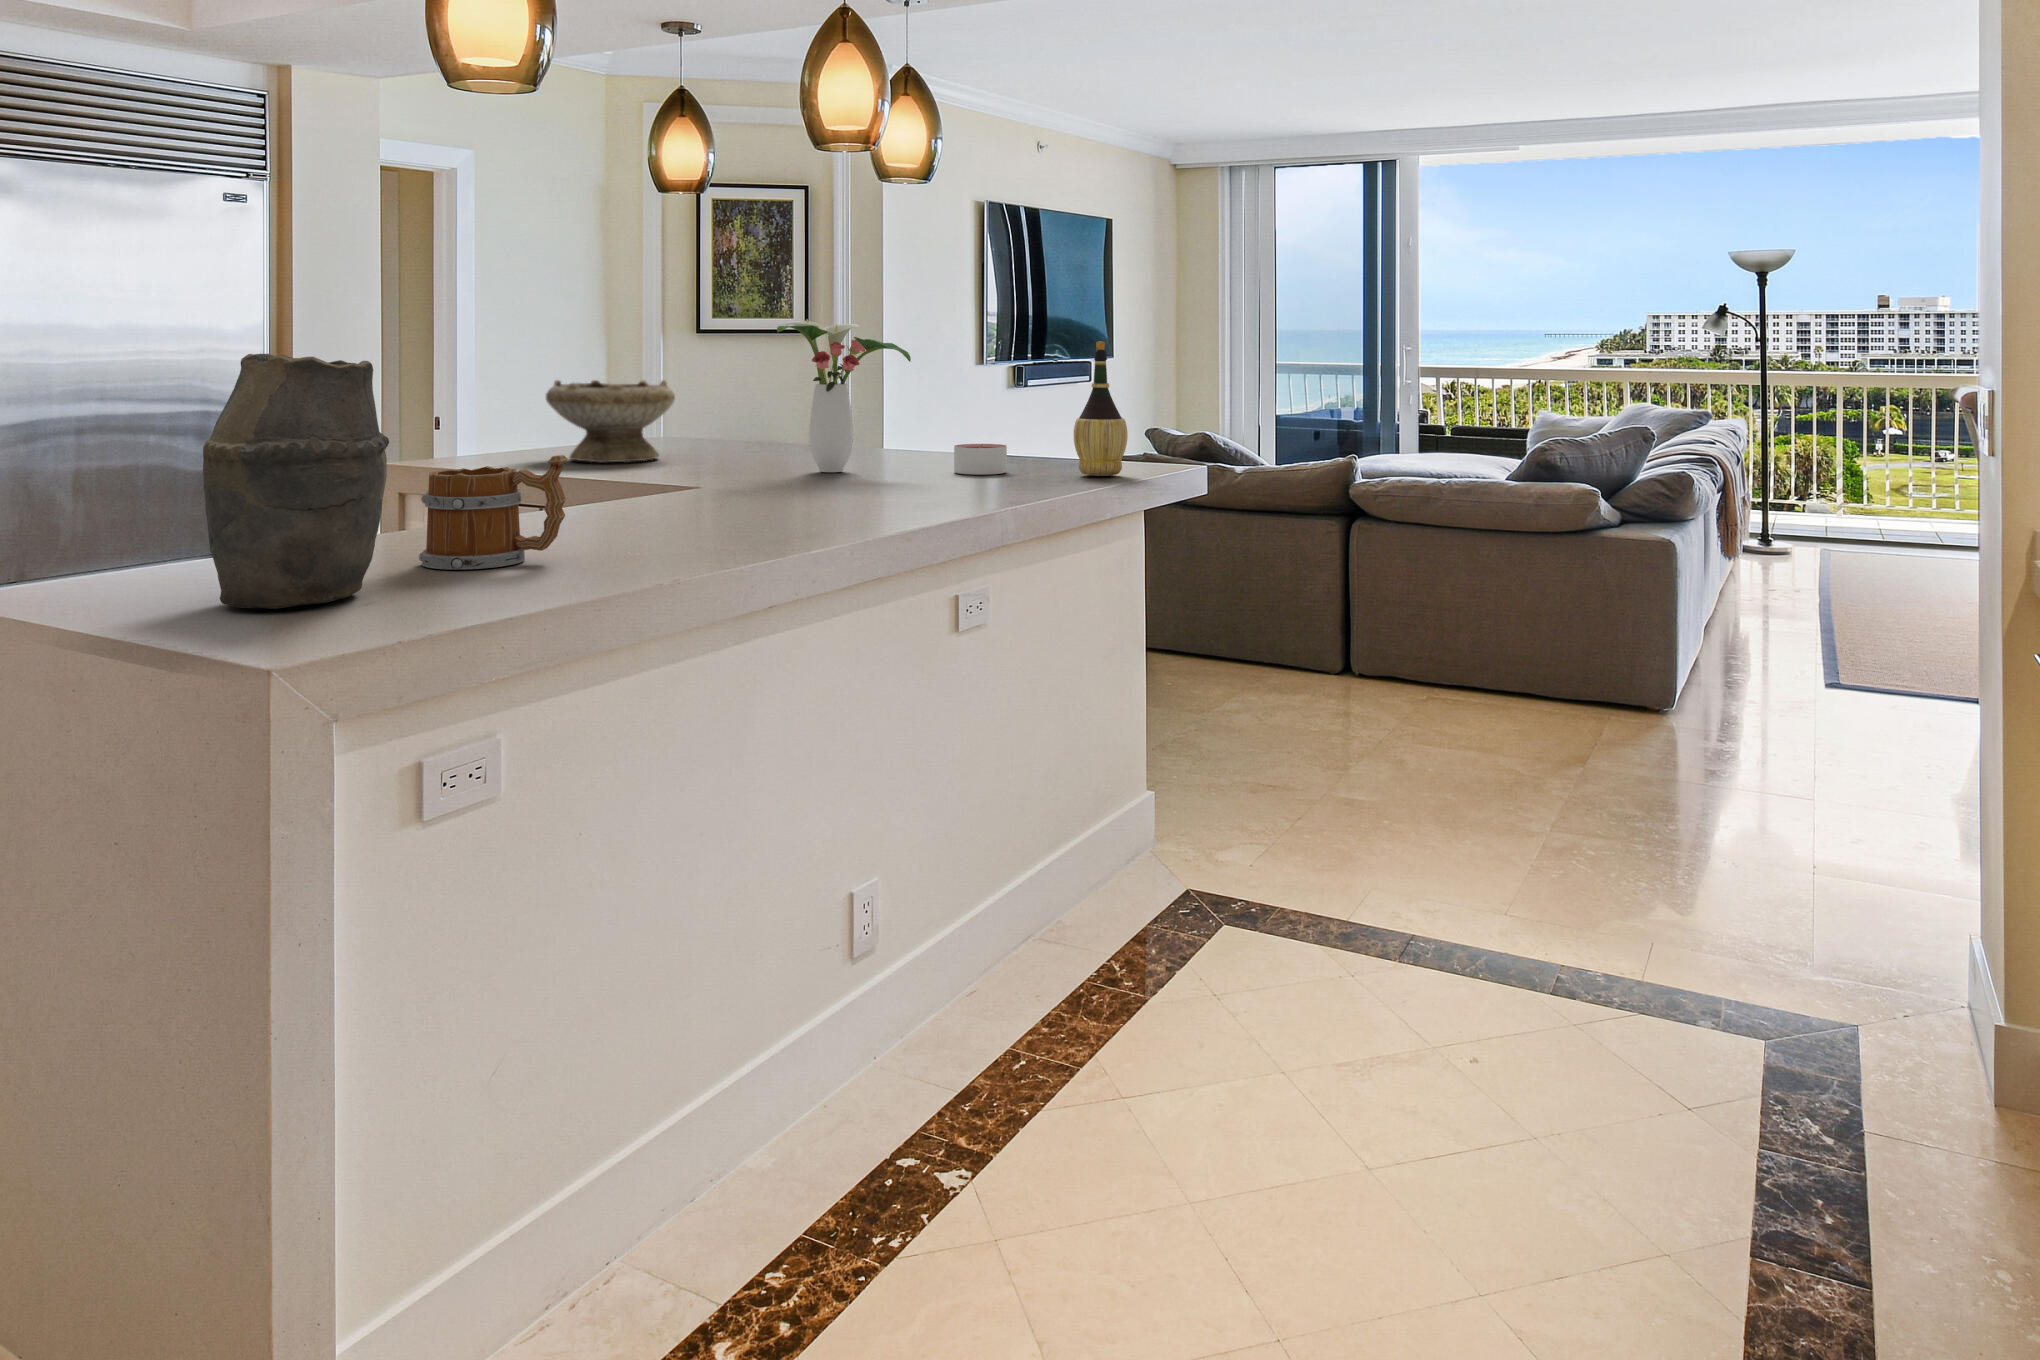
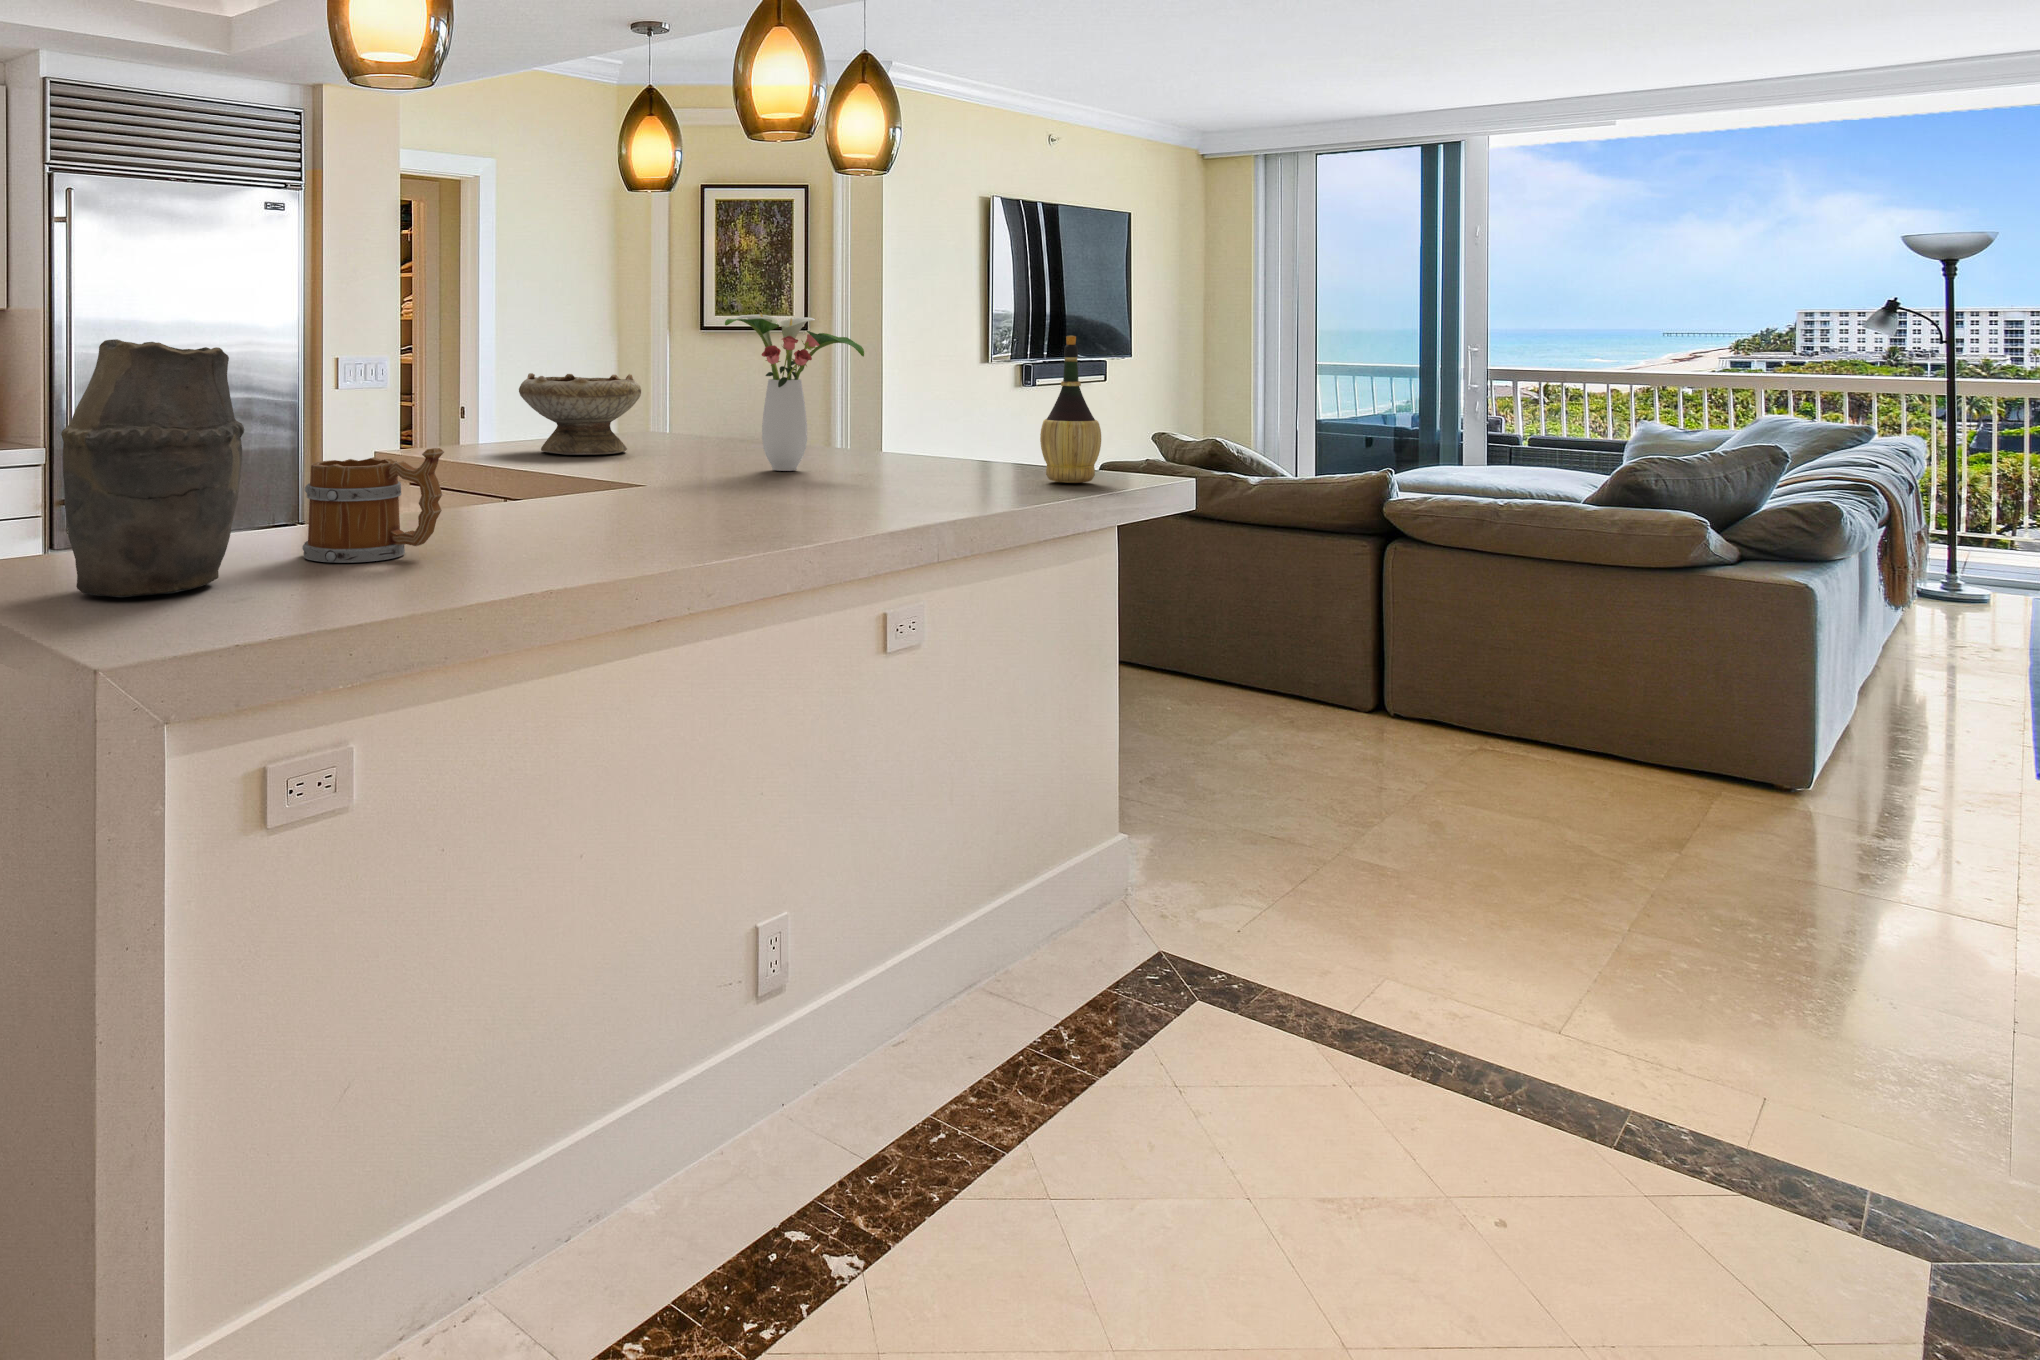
candle: present [954,444,1007,475] -> none [912,445,969,478]

